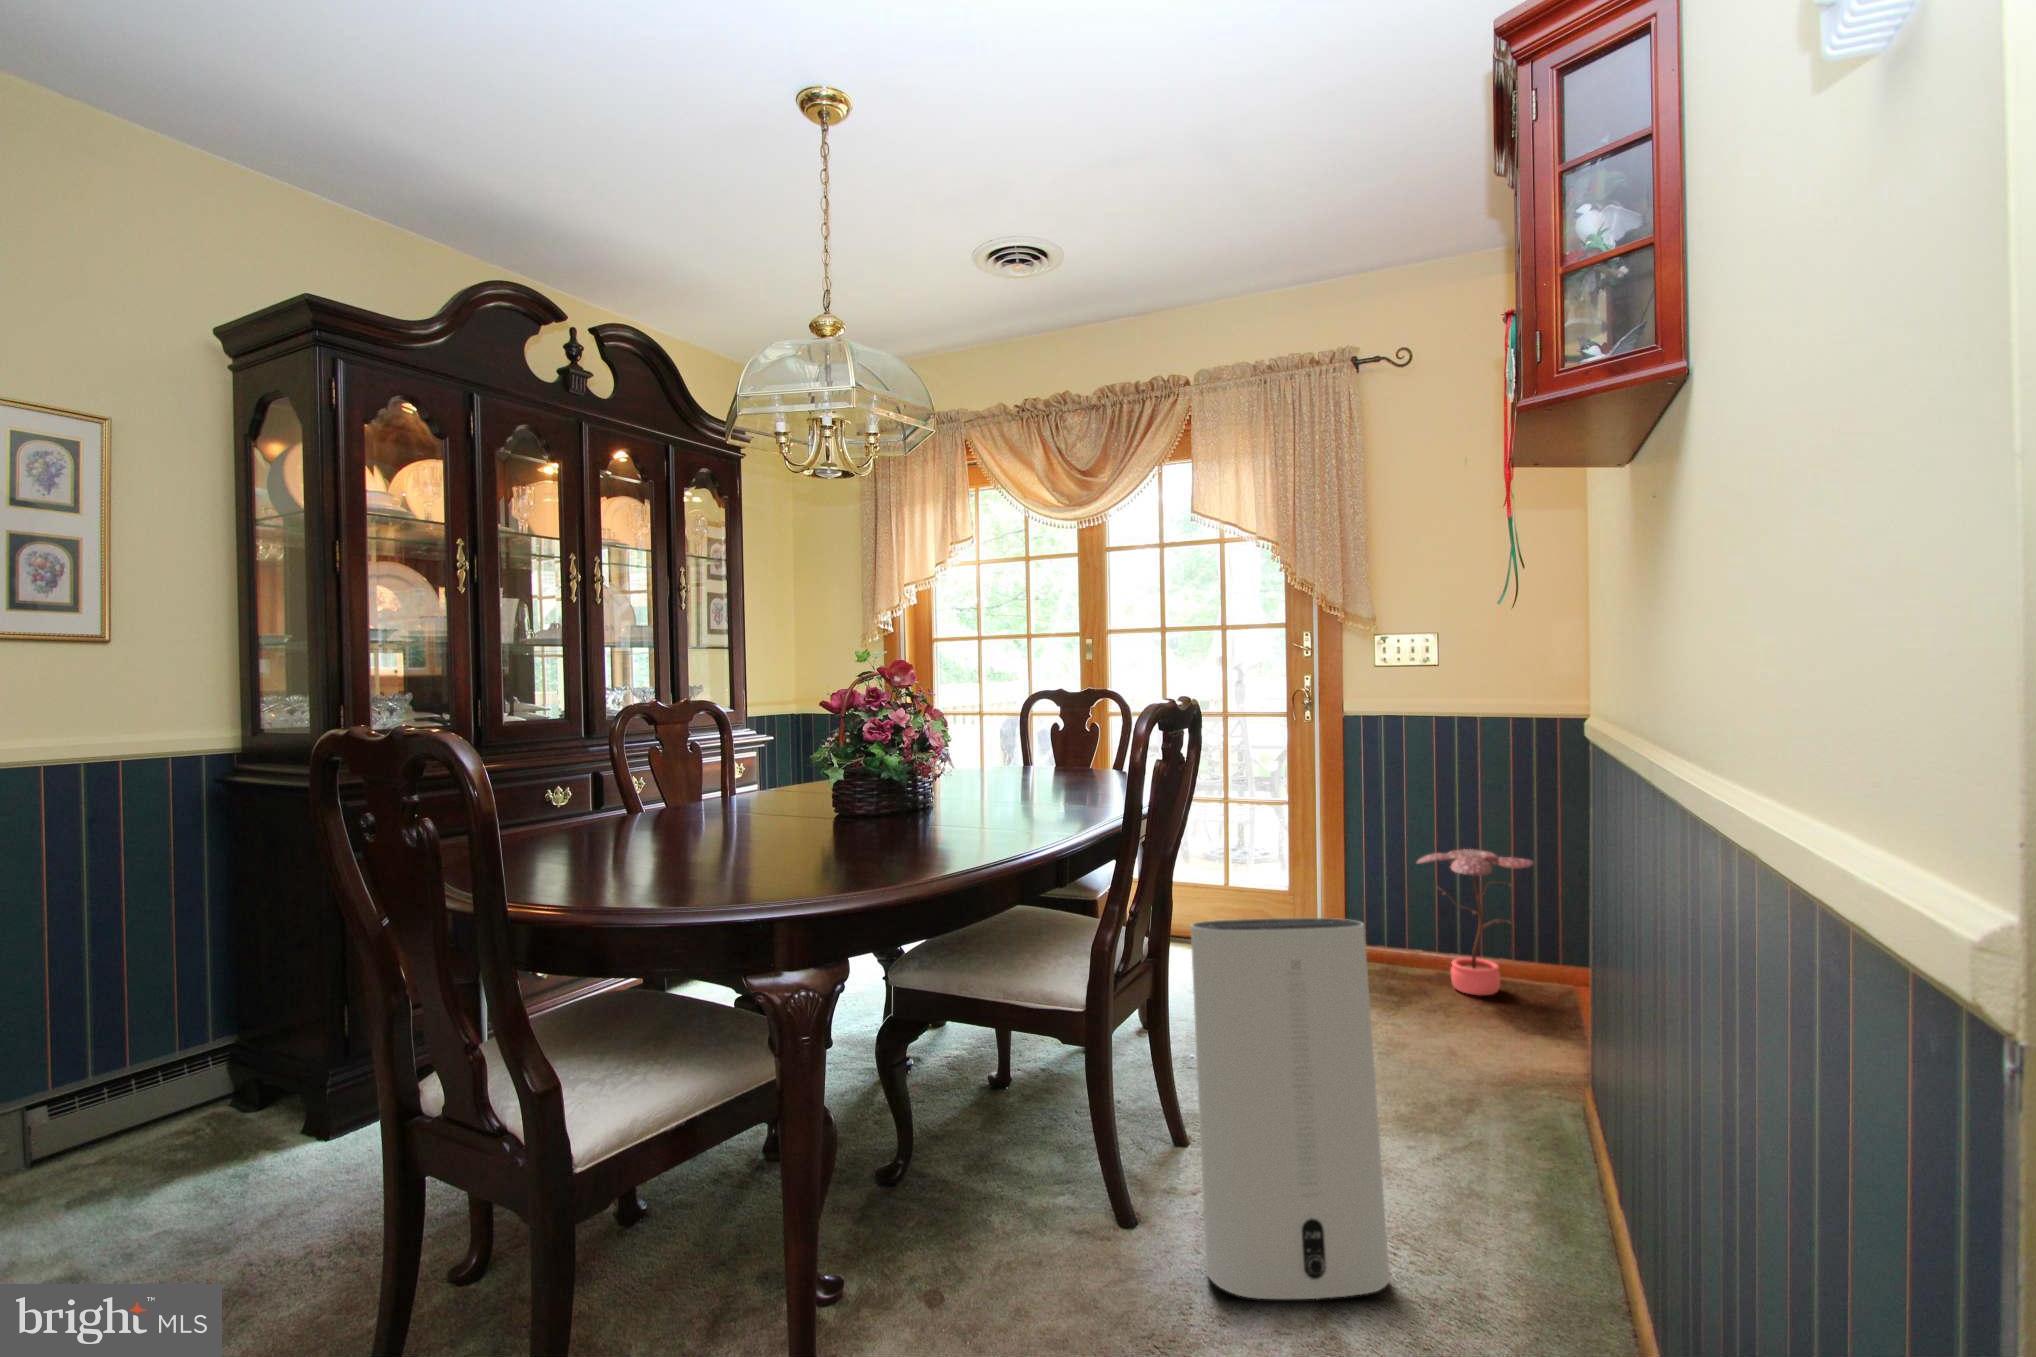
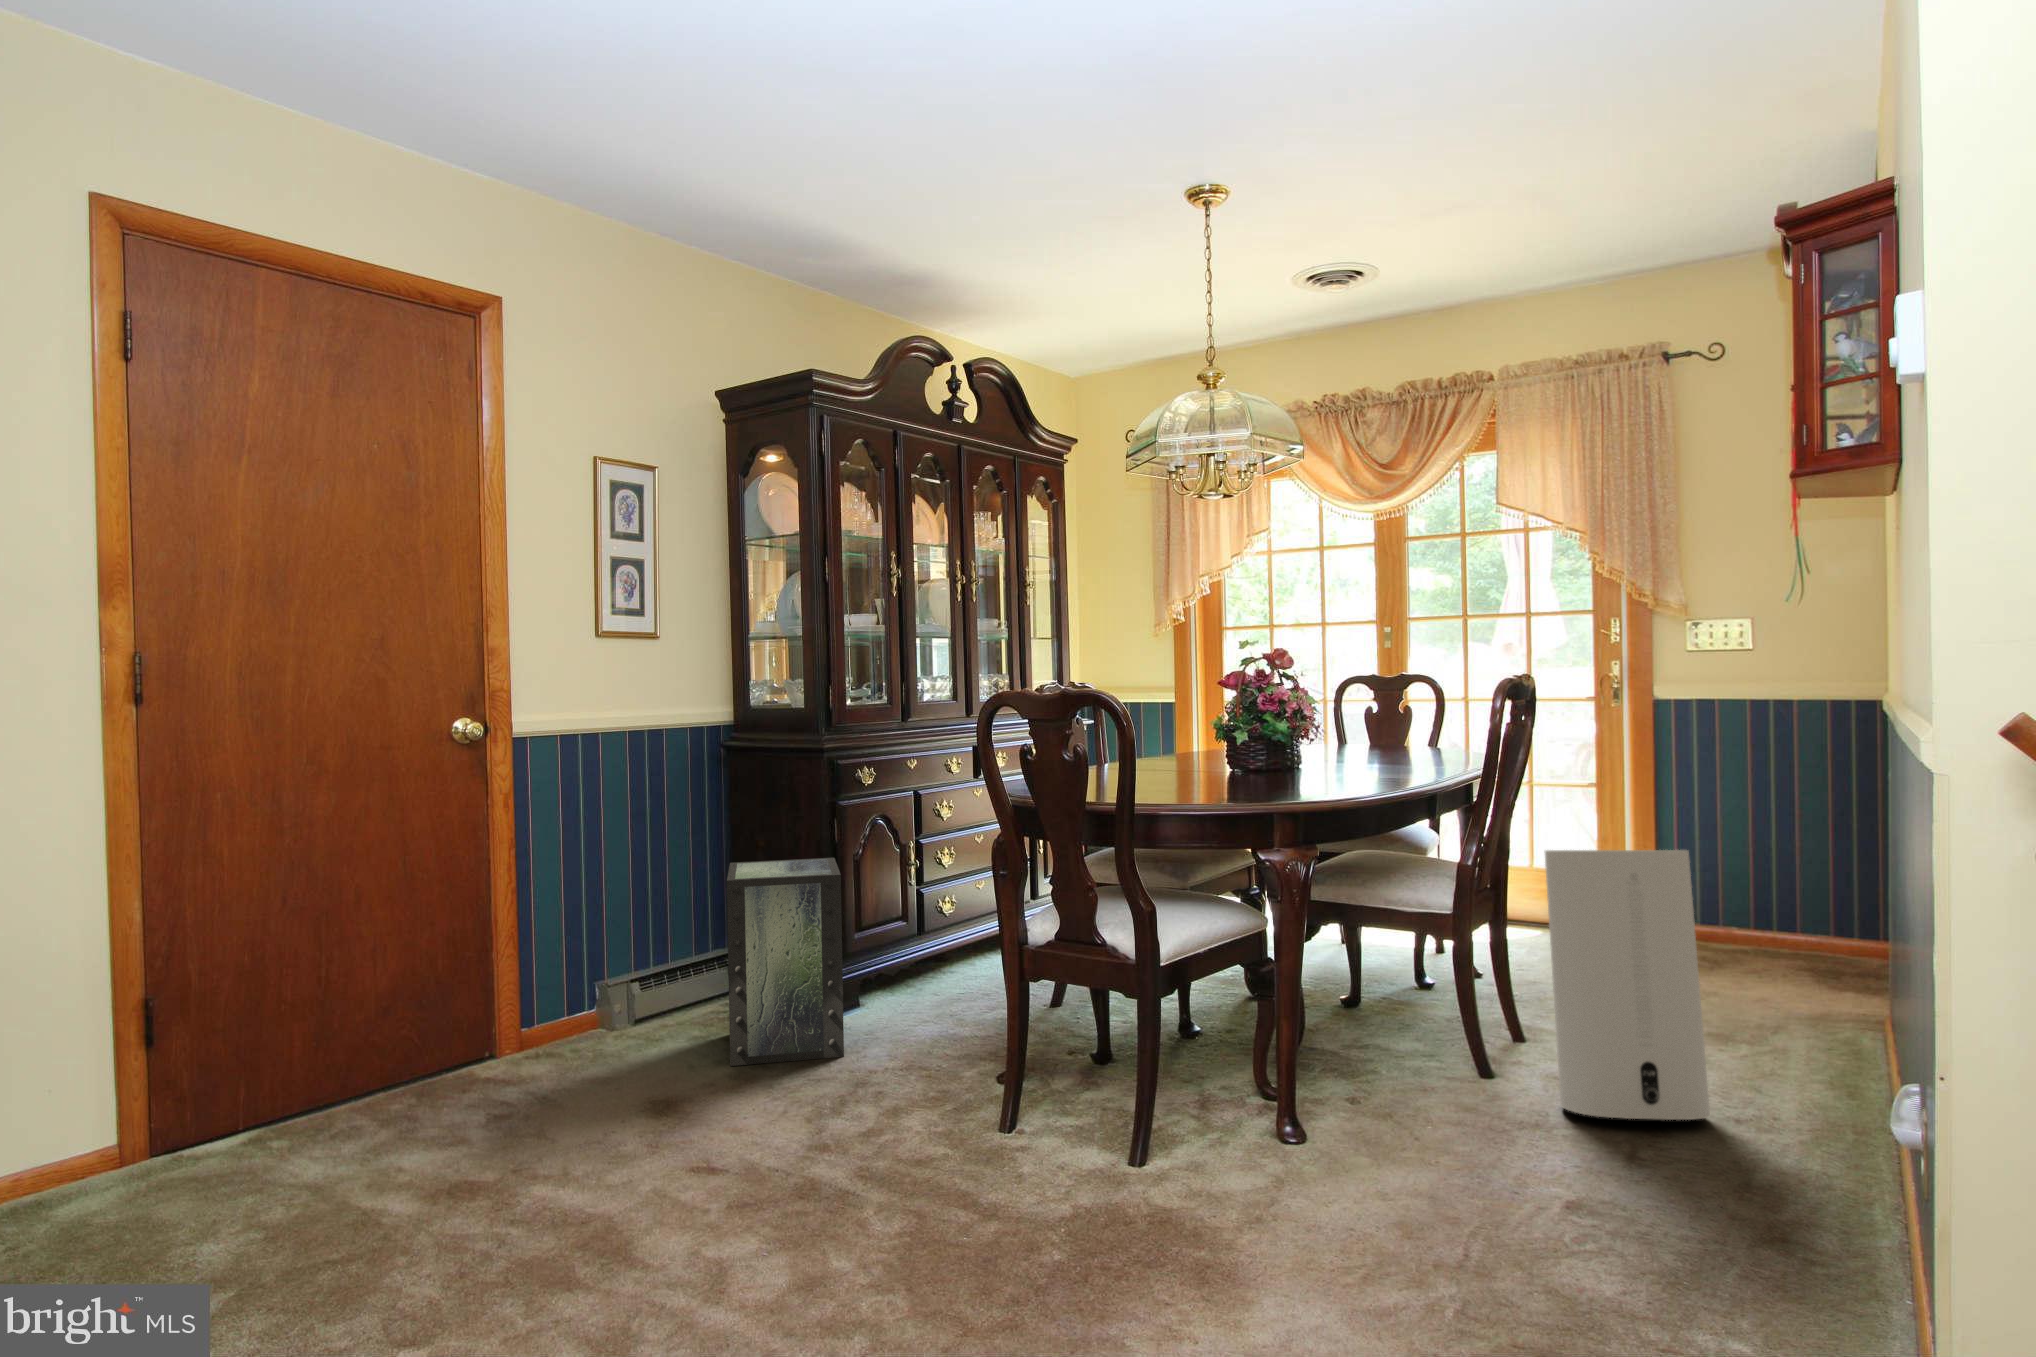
potted plant: present [1417,849,1534,996] -> none [1730,829,1854,966]
storage box: none [72,935,322,1262] -> present [727,858,844,1066]

